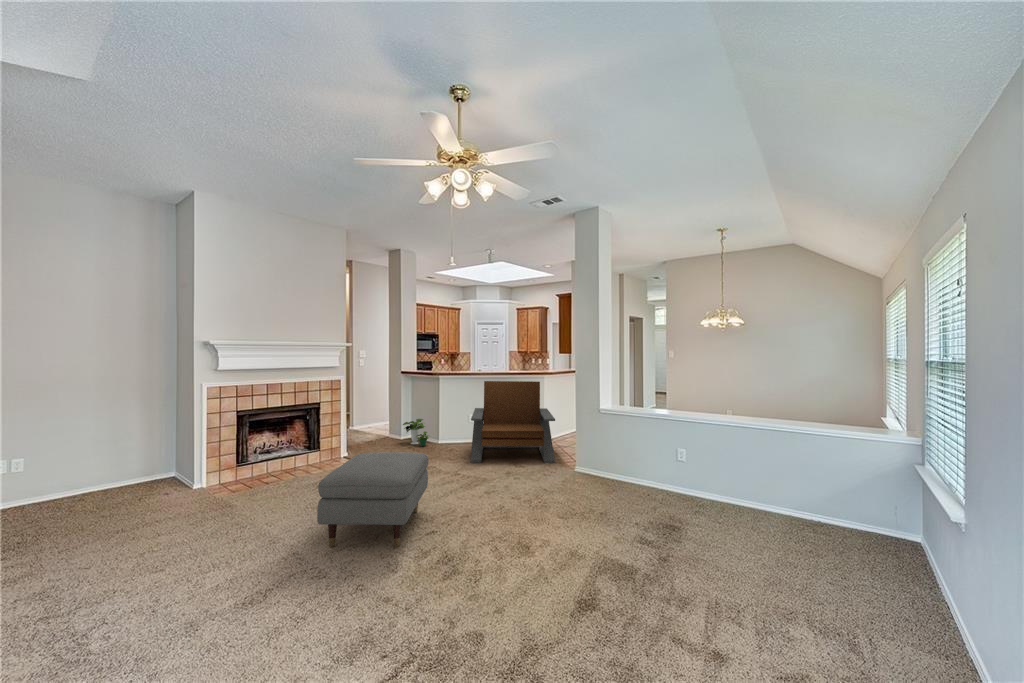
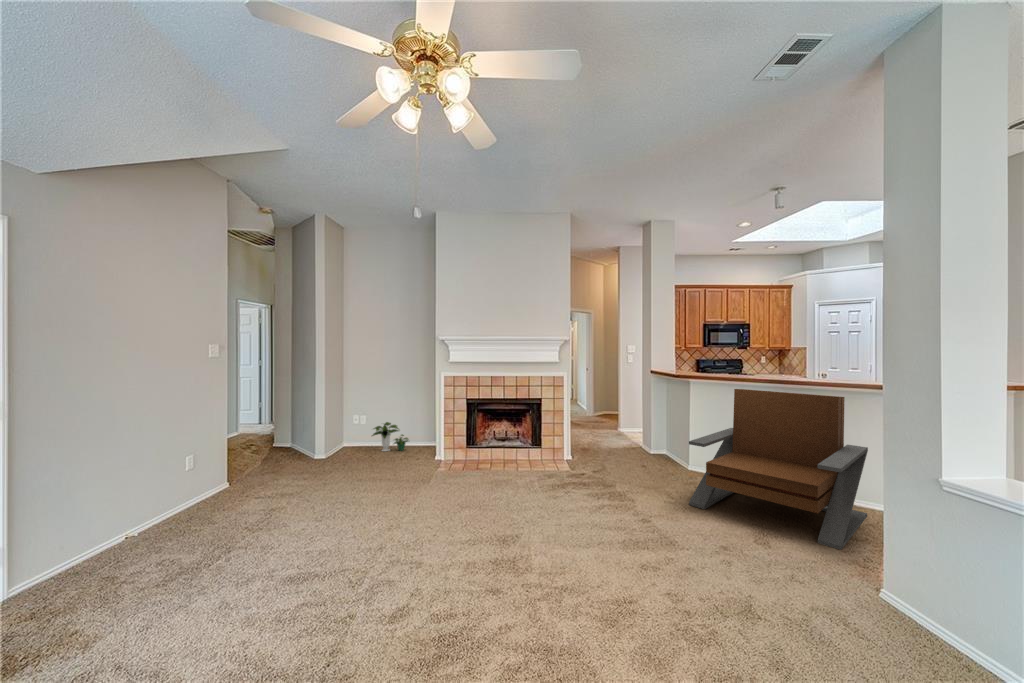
potted plant: present [403,419,428,446] -> present [372,422,408,451]
ottoman: present [317,452,429,547] -> none [406,458,549,576]

